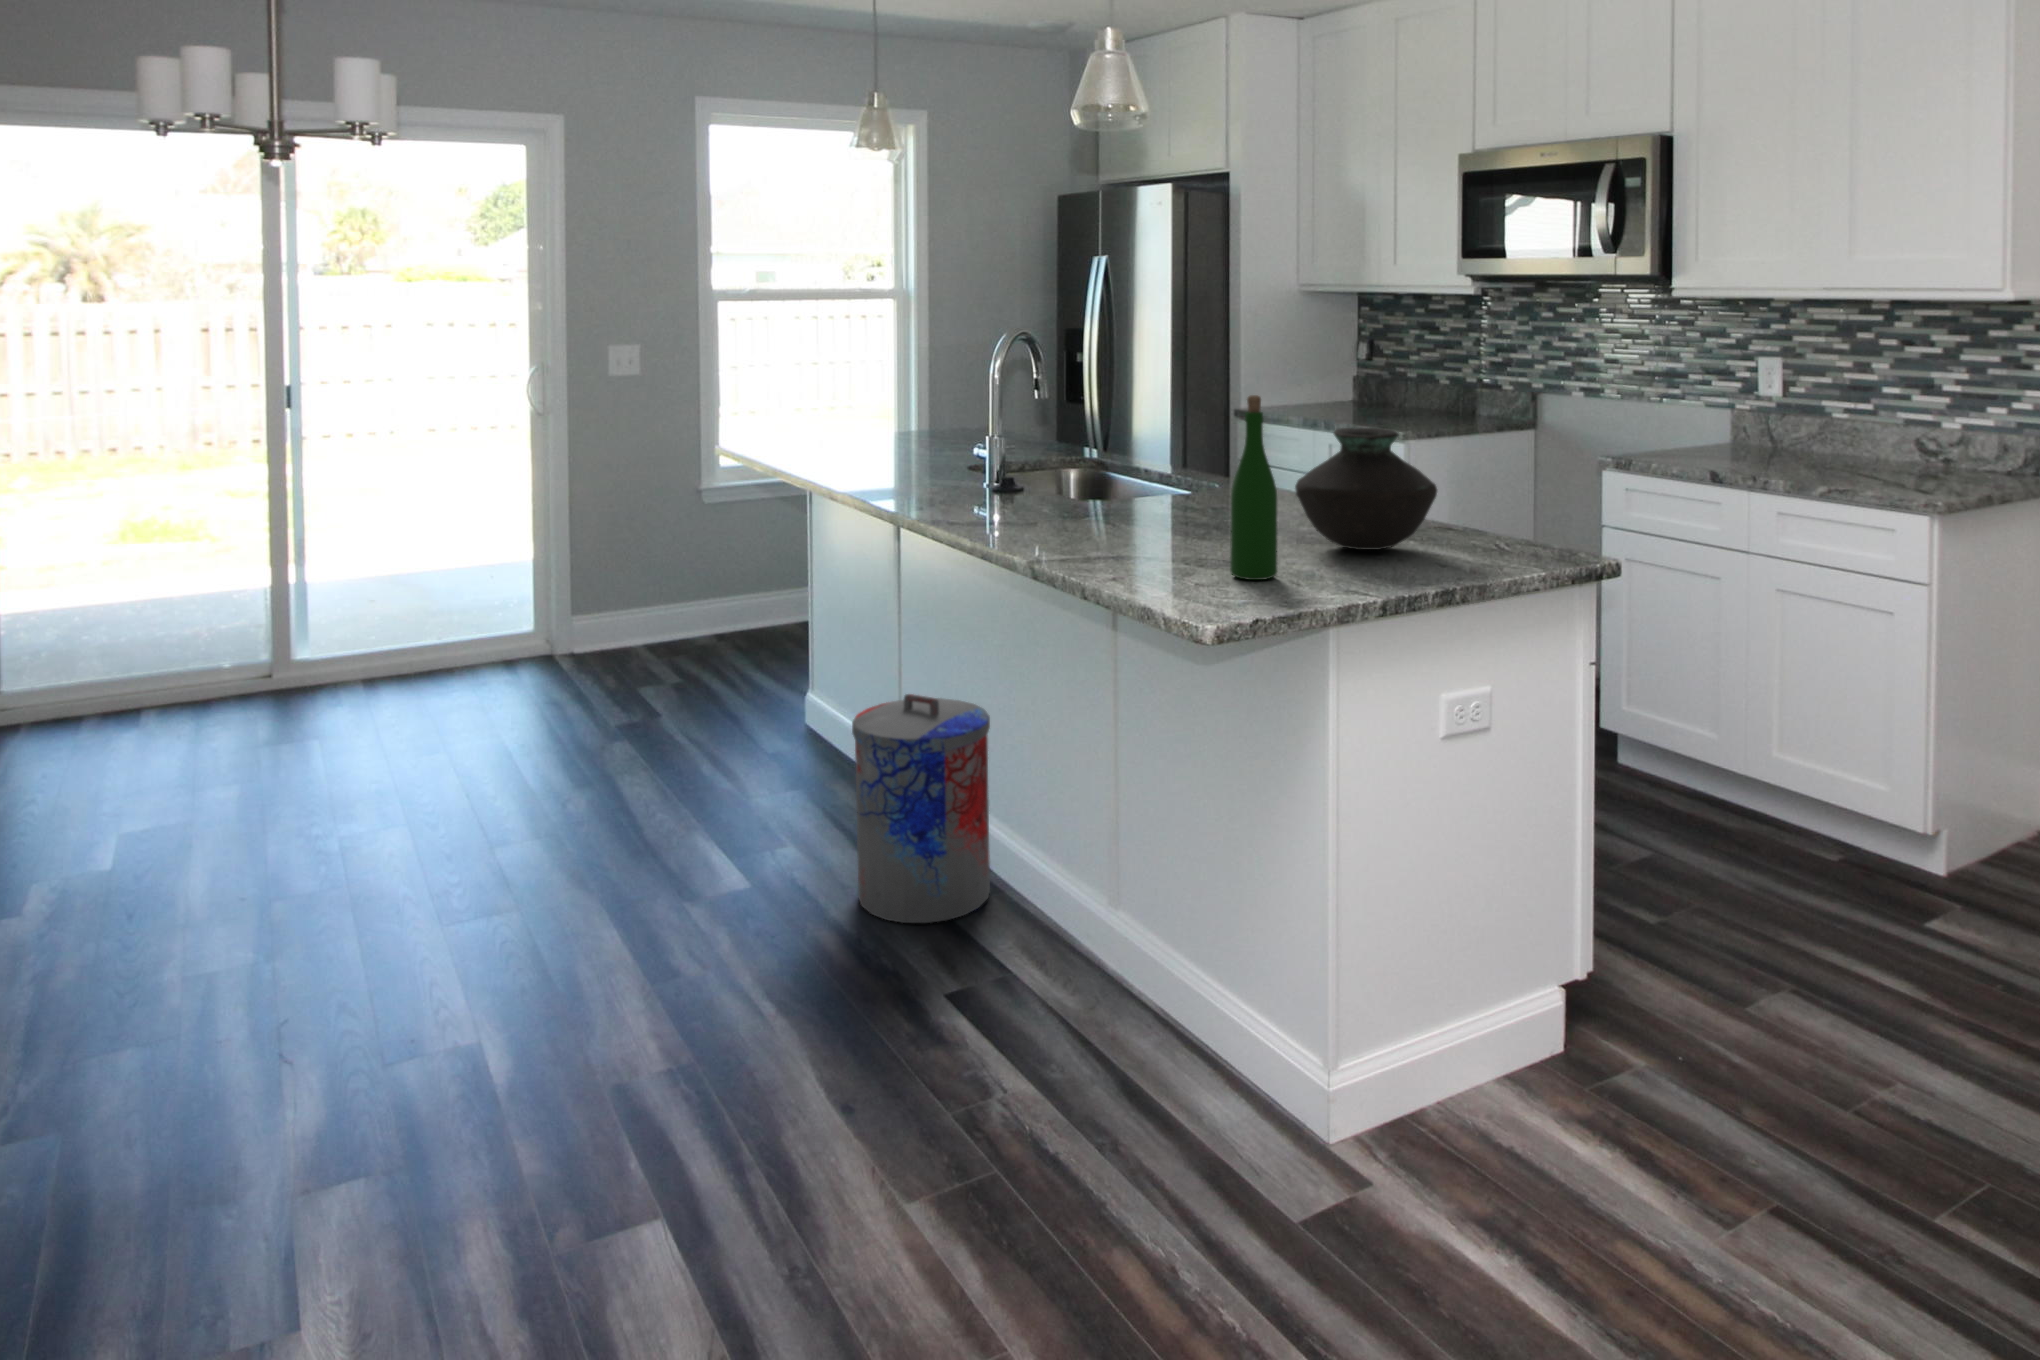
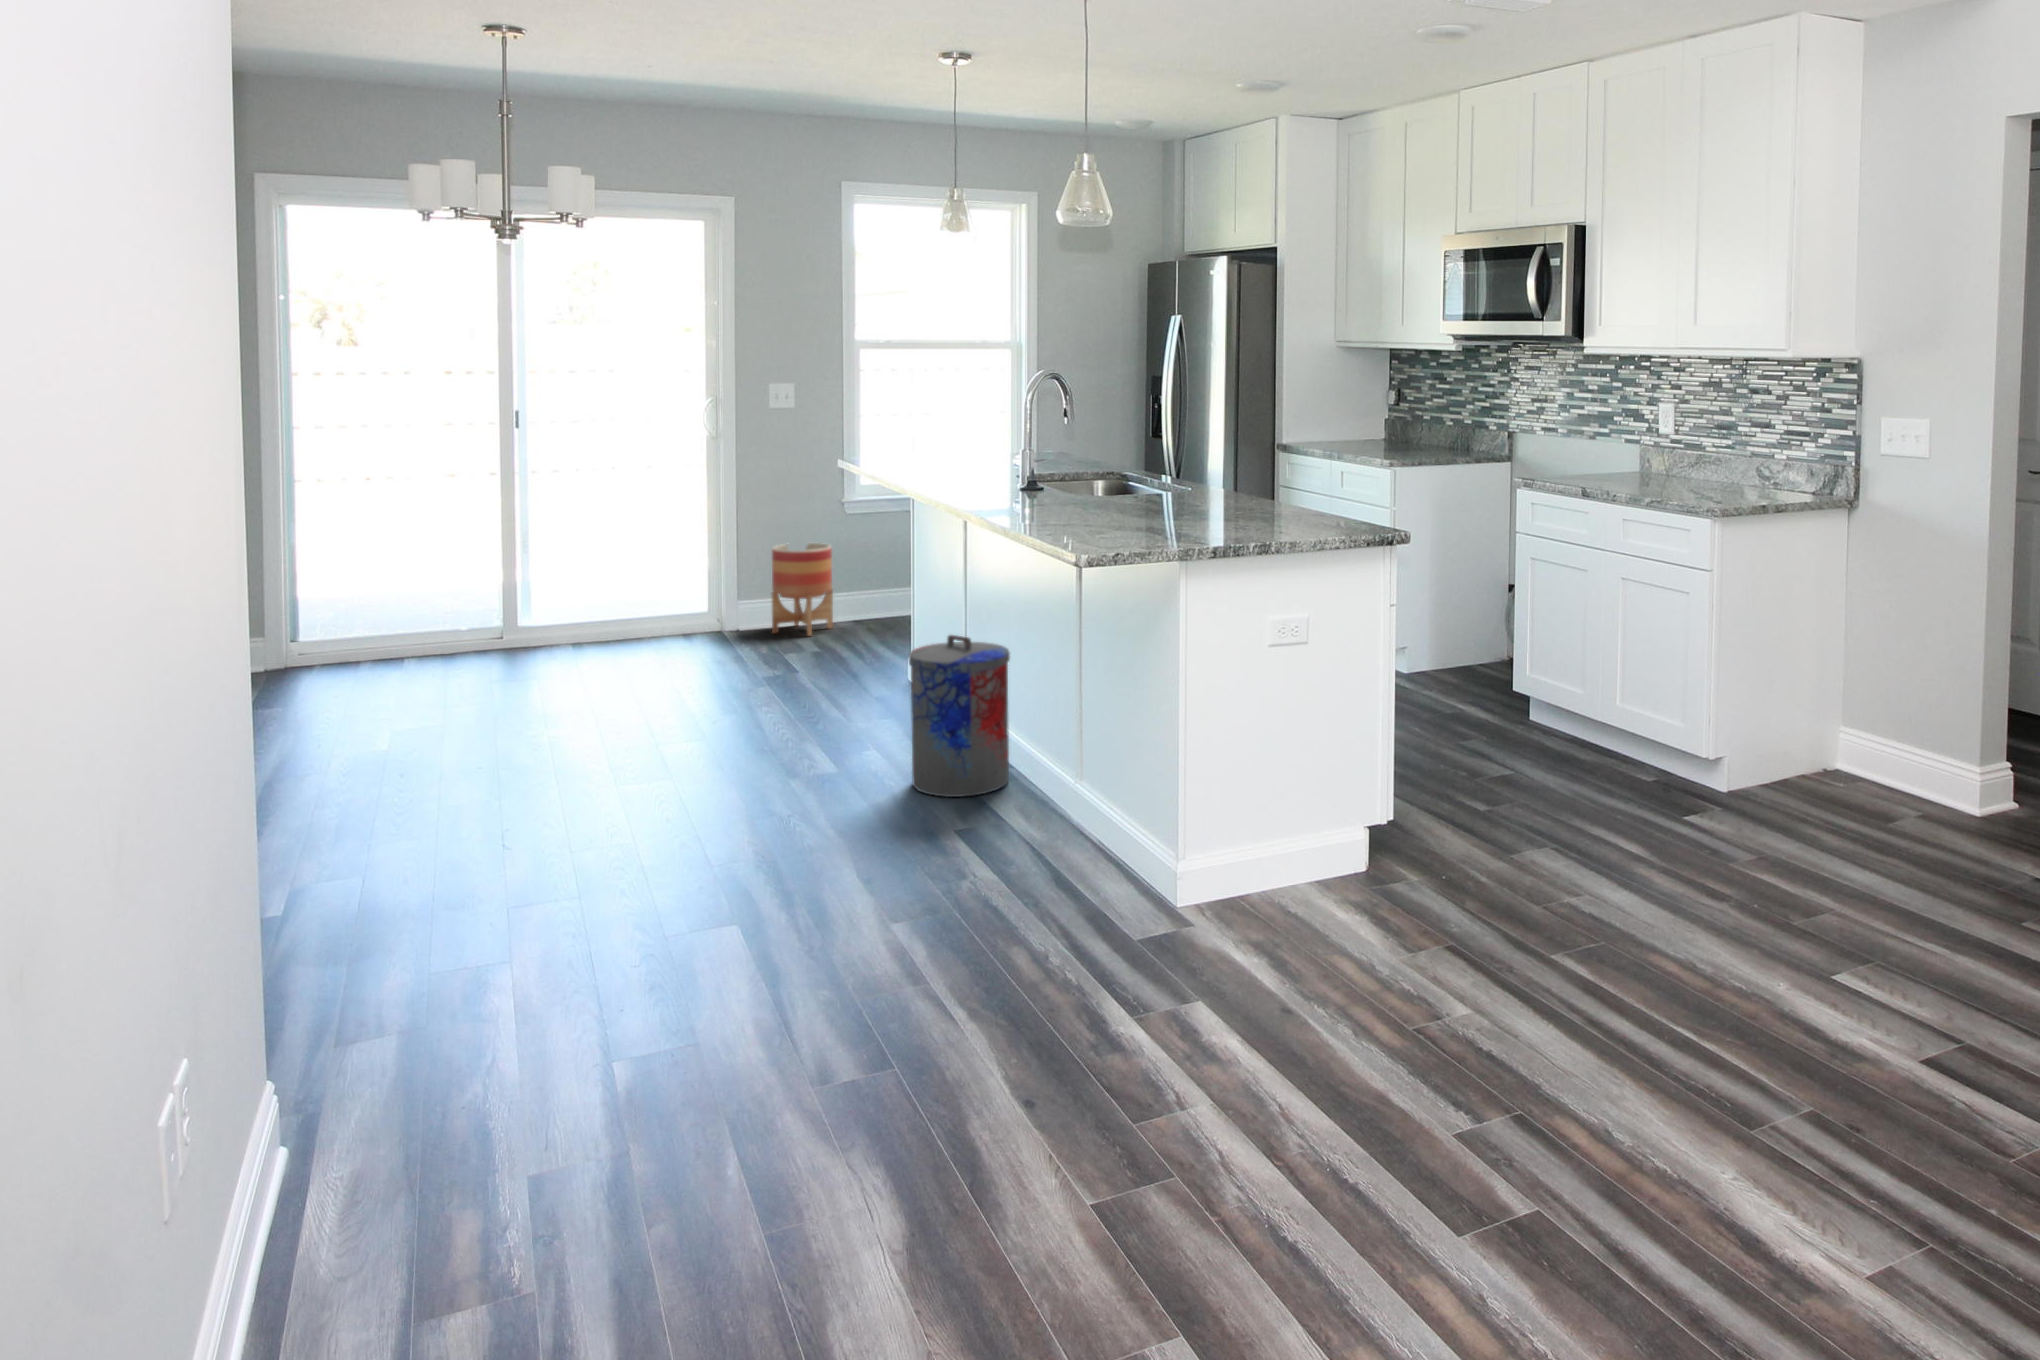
wine bottle: present [1230,395,1277,580] -> none [1127,412,1158,536]
vase: present [1295,428,1437,550] -> none [1193,439,1290,523]
planter: none [615,539,691,656] -> present [772,543,833,636]

